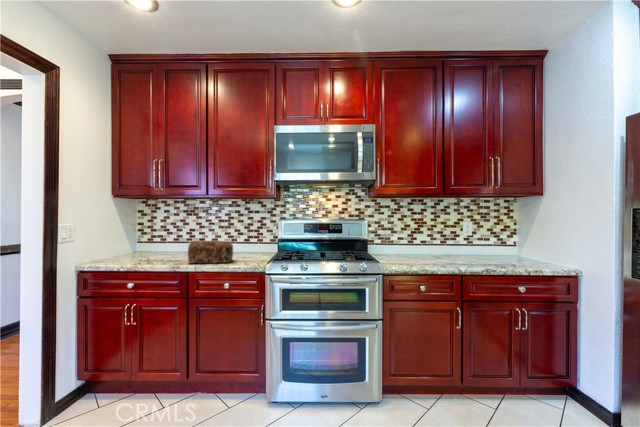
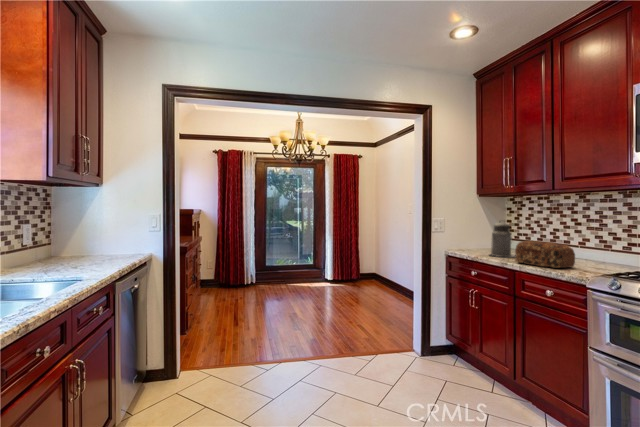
canister: none [142,222,172,261] -> present [491,223,515,257]

